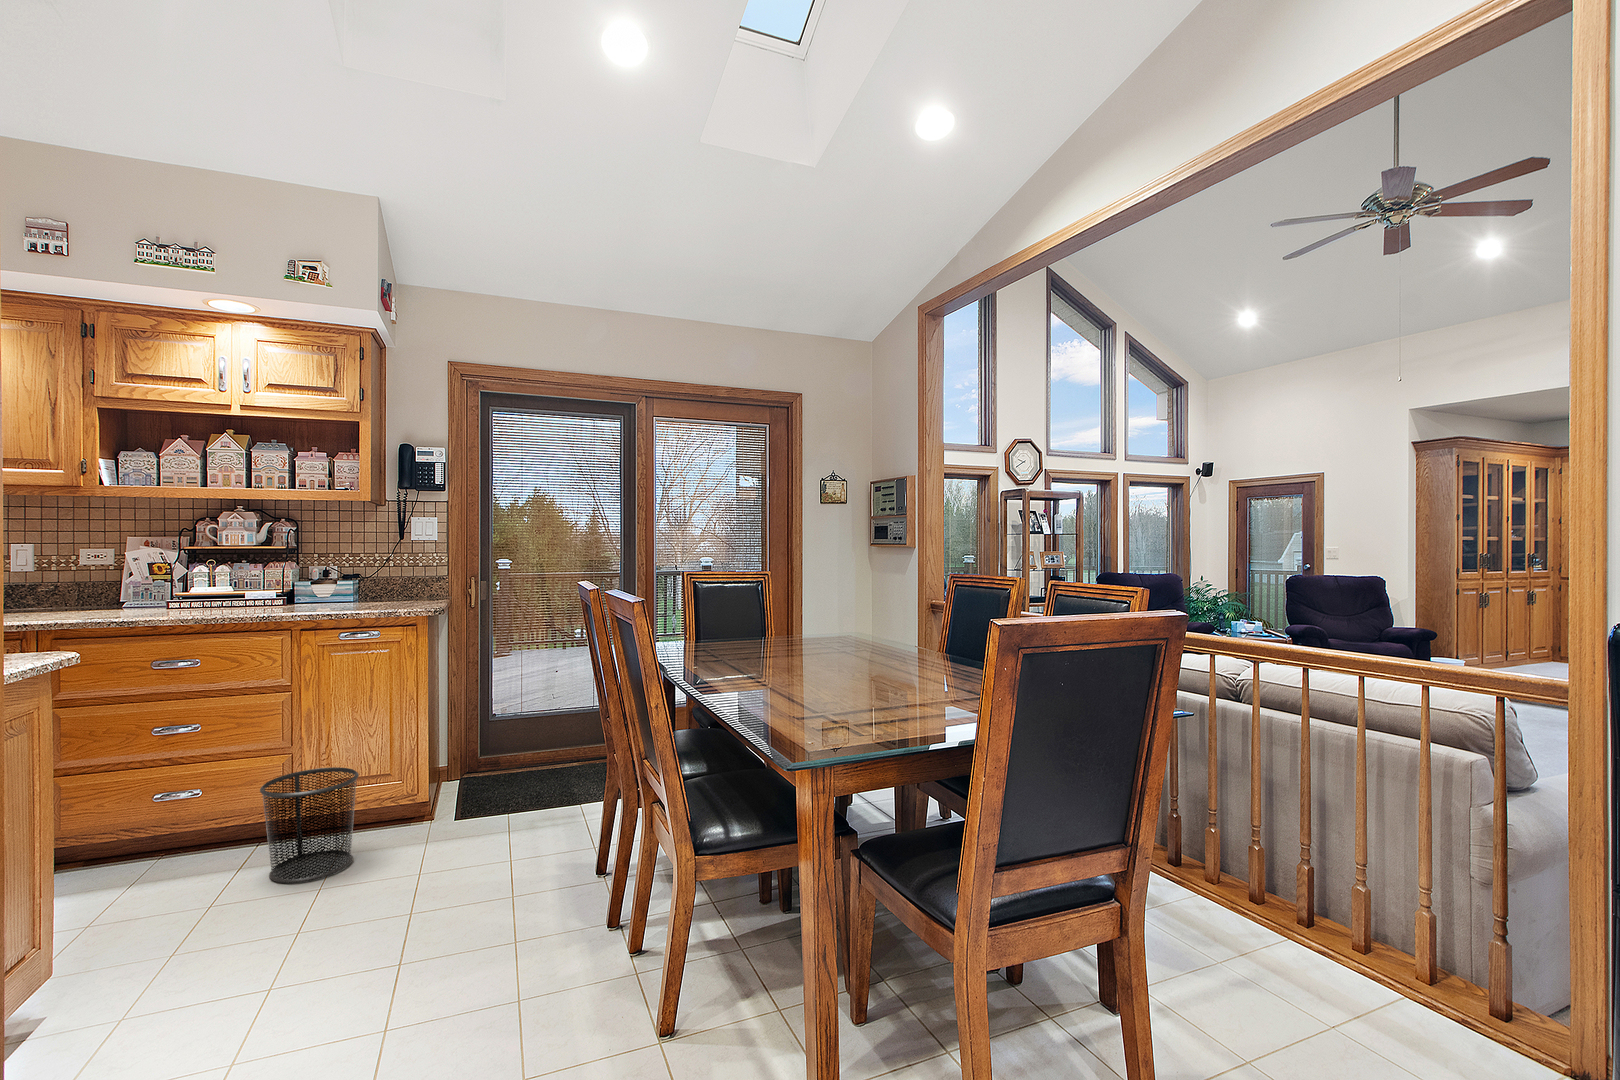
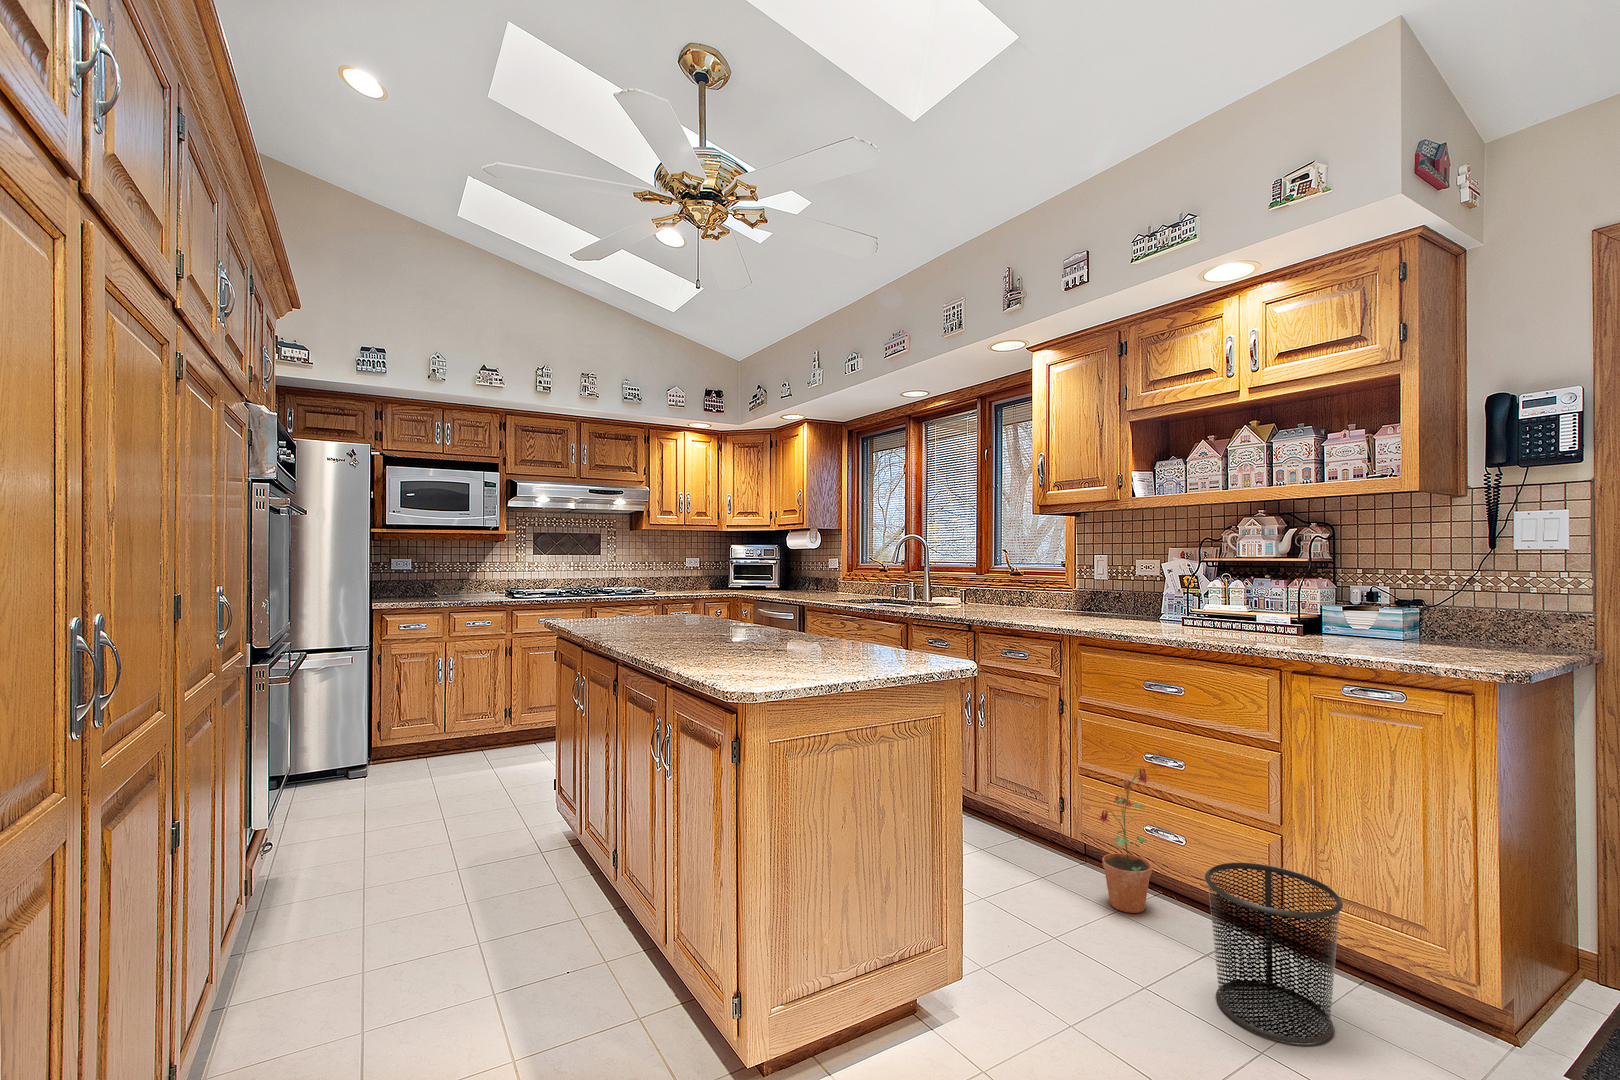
potted plant: none [111,742,171,878] -> present [1099,768,1152,913]

